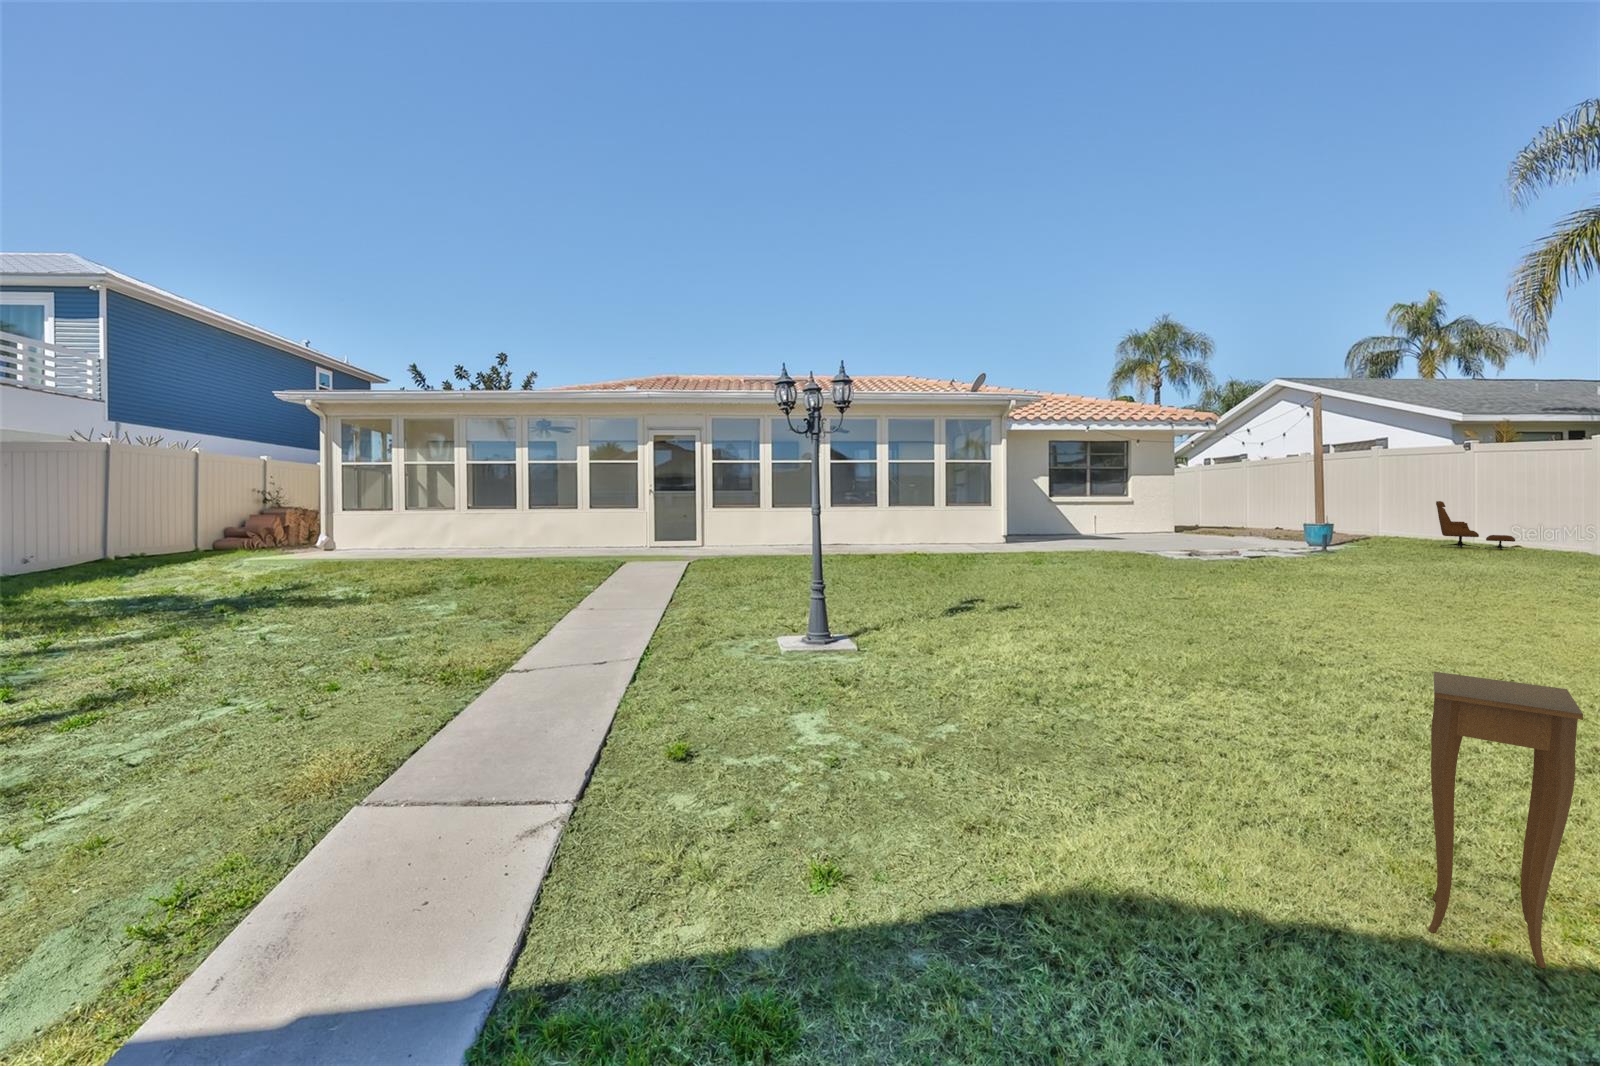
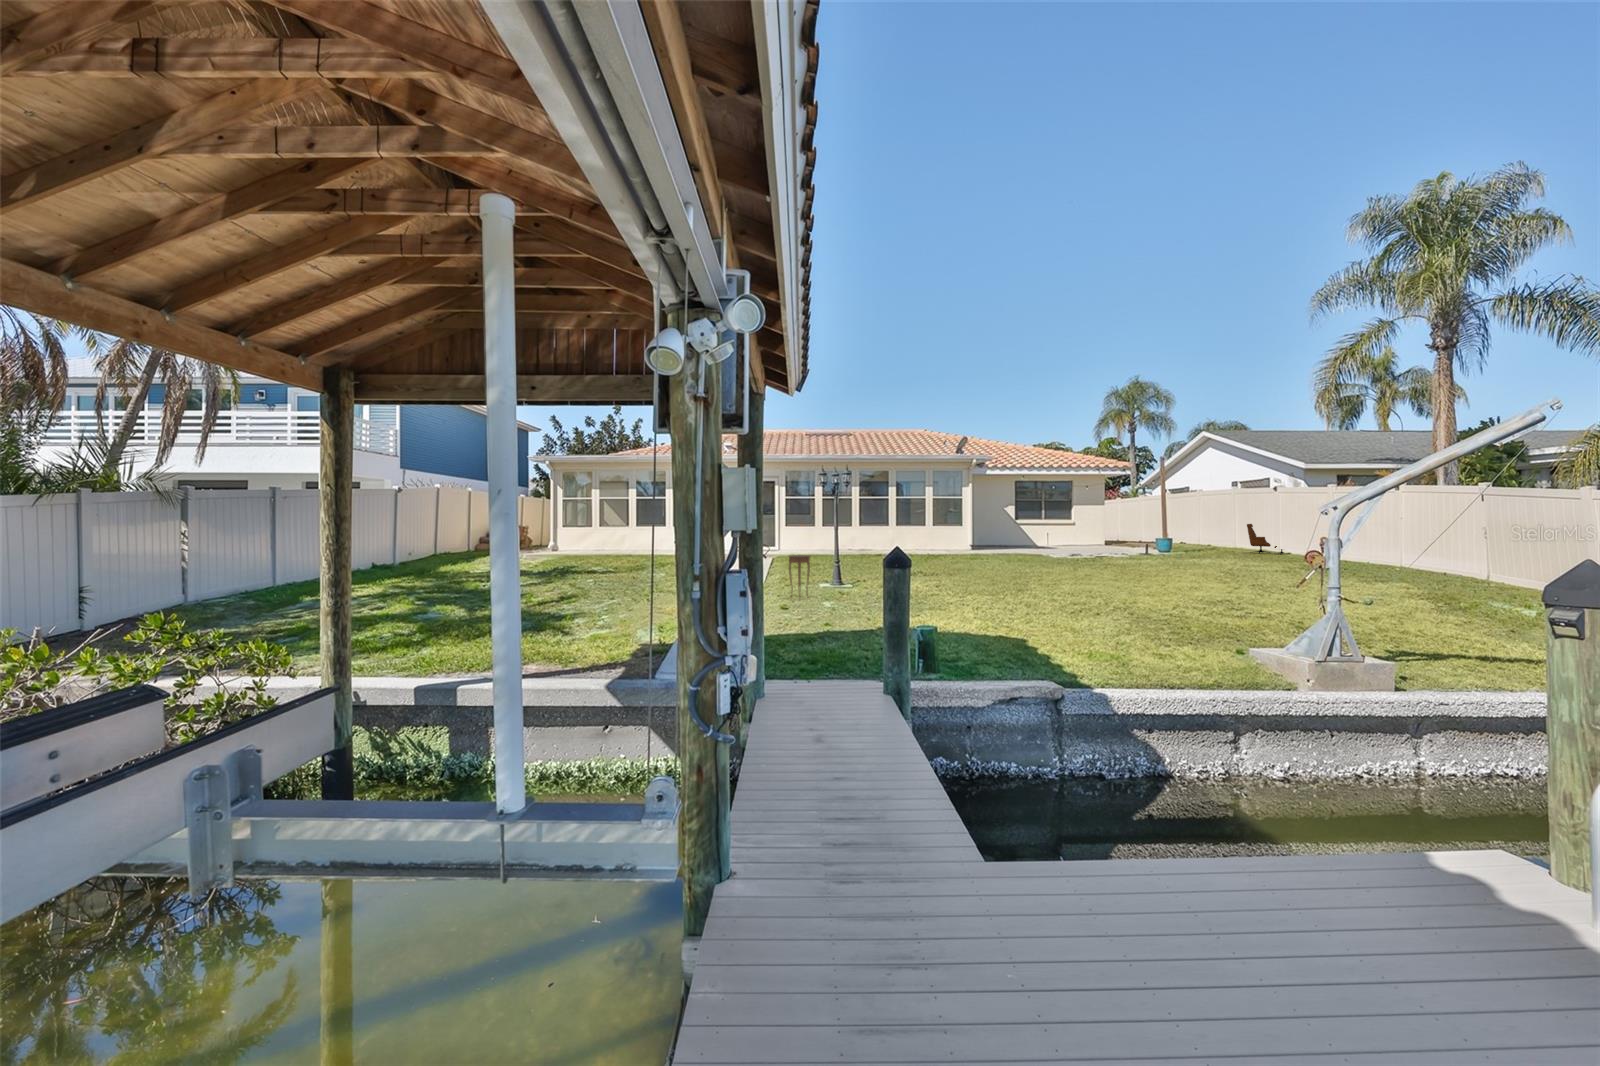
side table: present [1428,672,1583,968] -> present [789,555,810,598]

